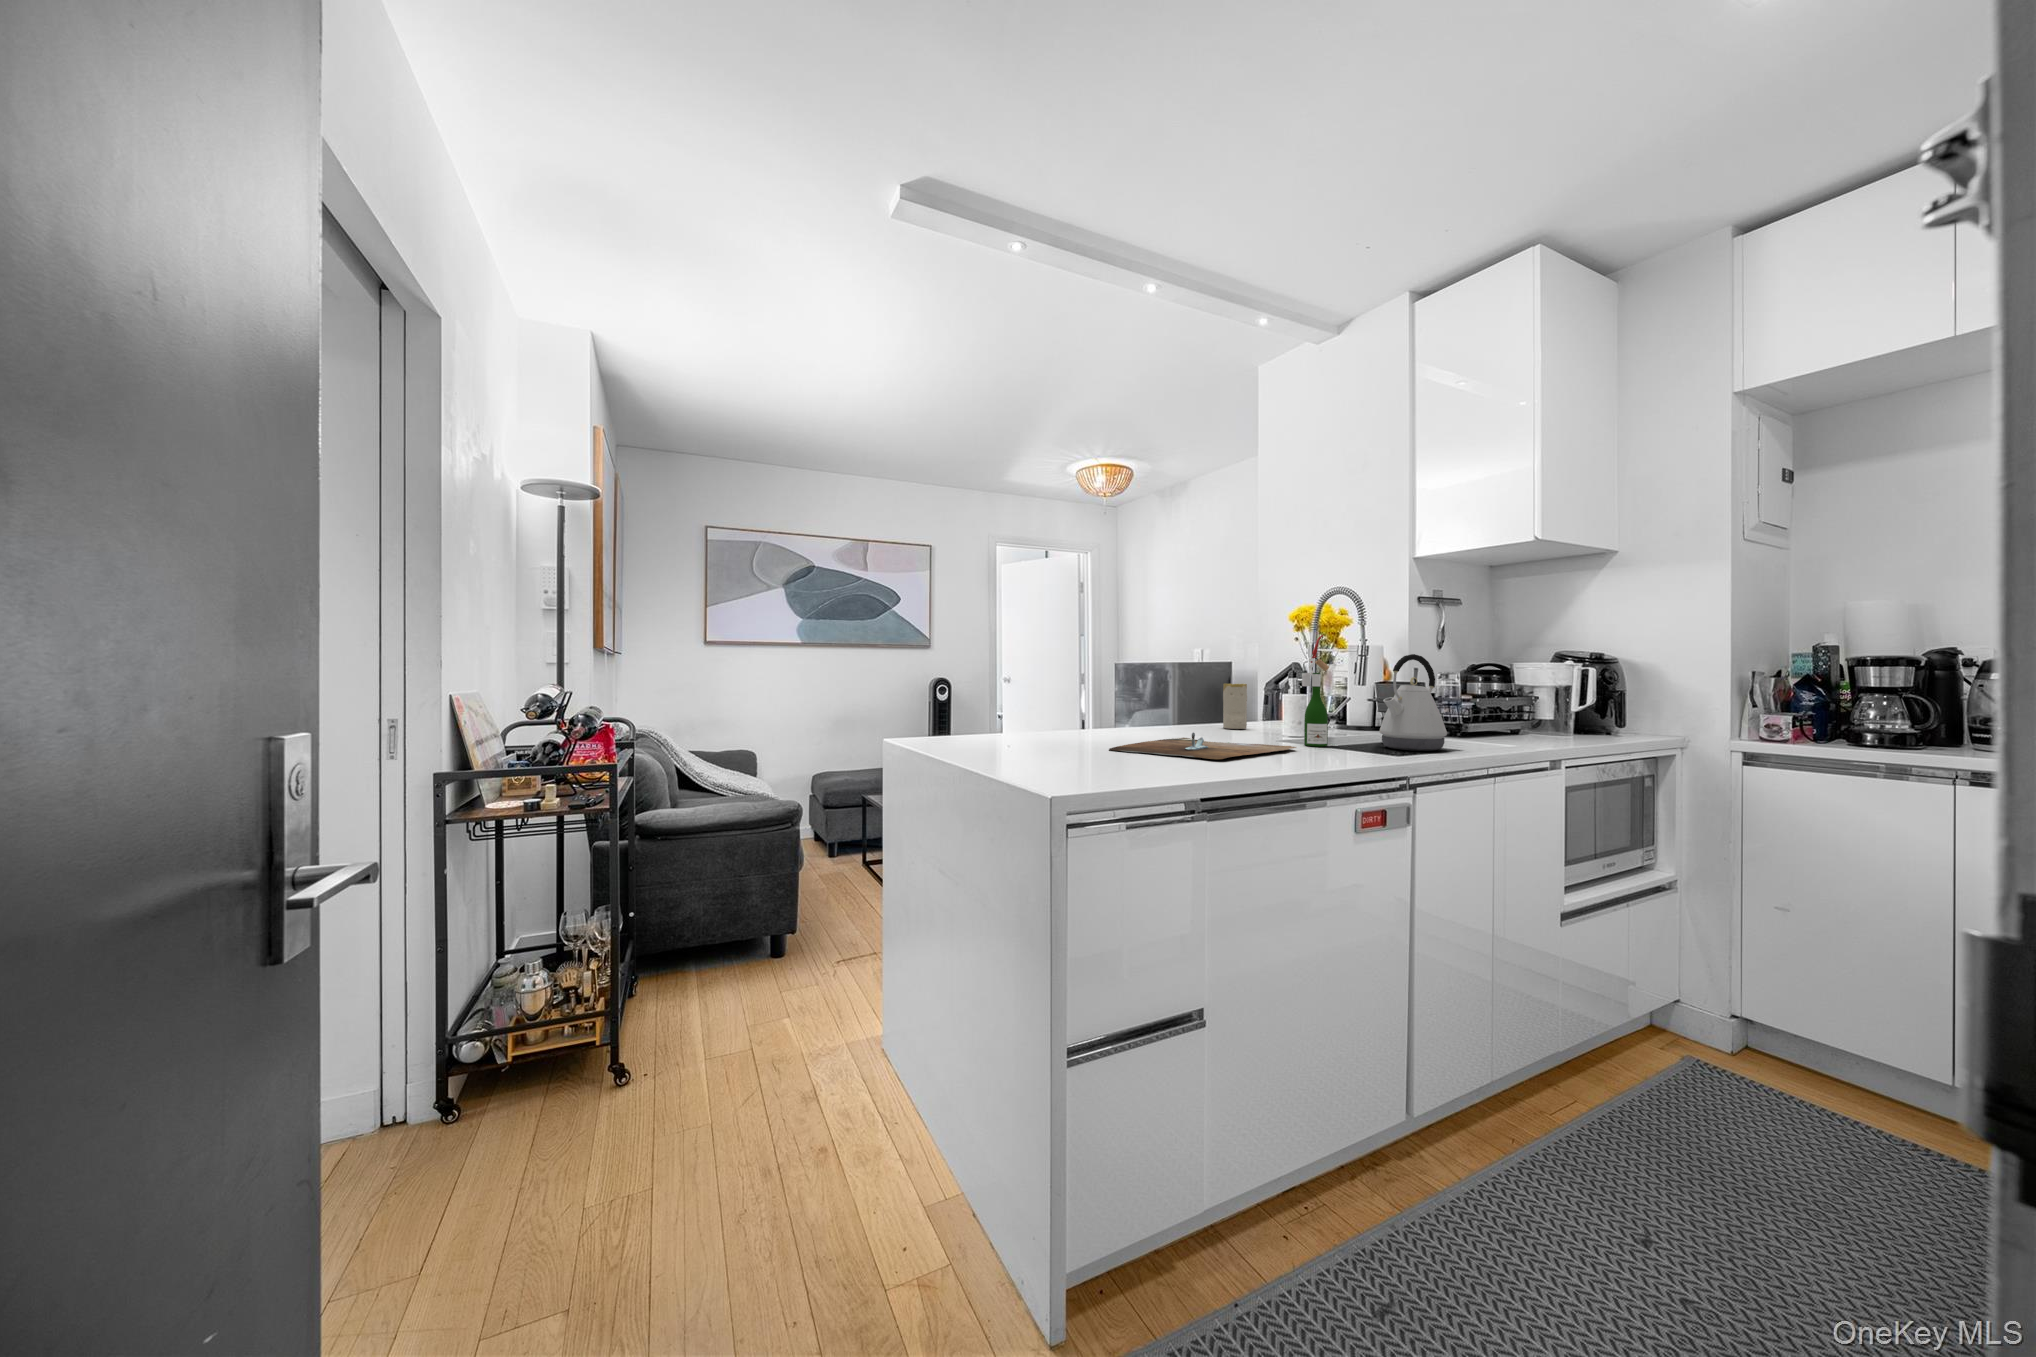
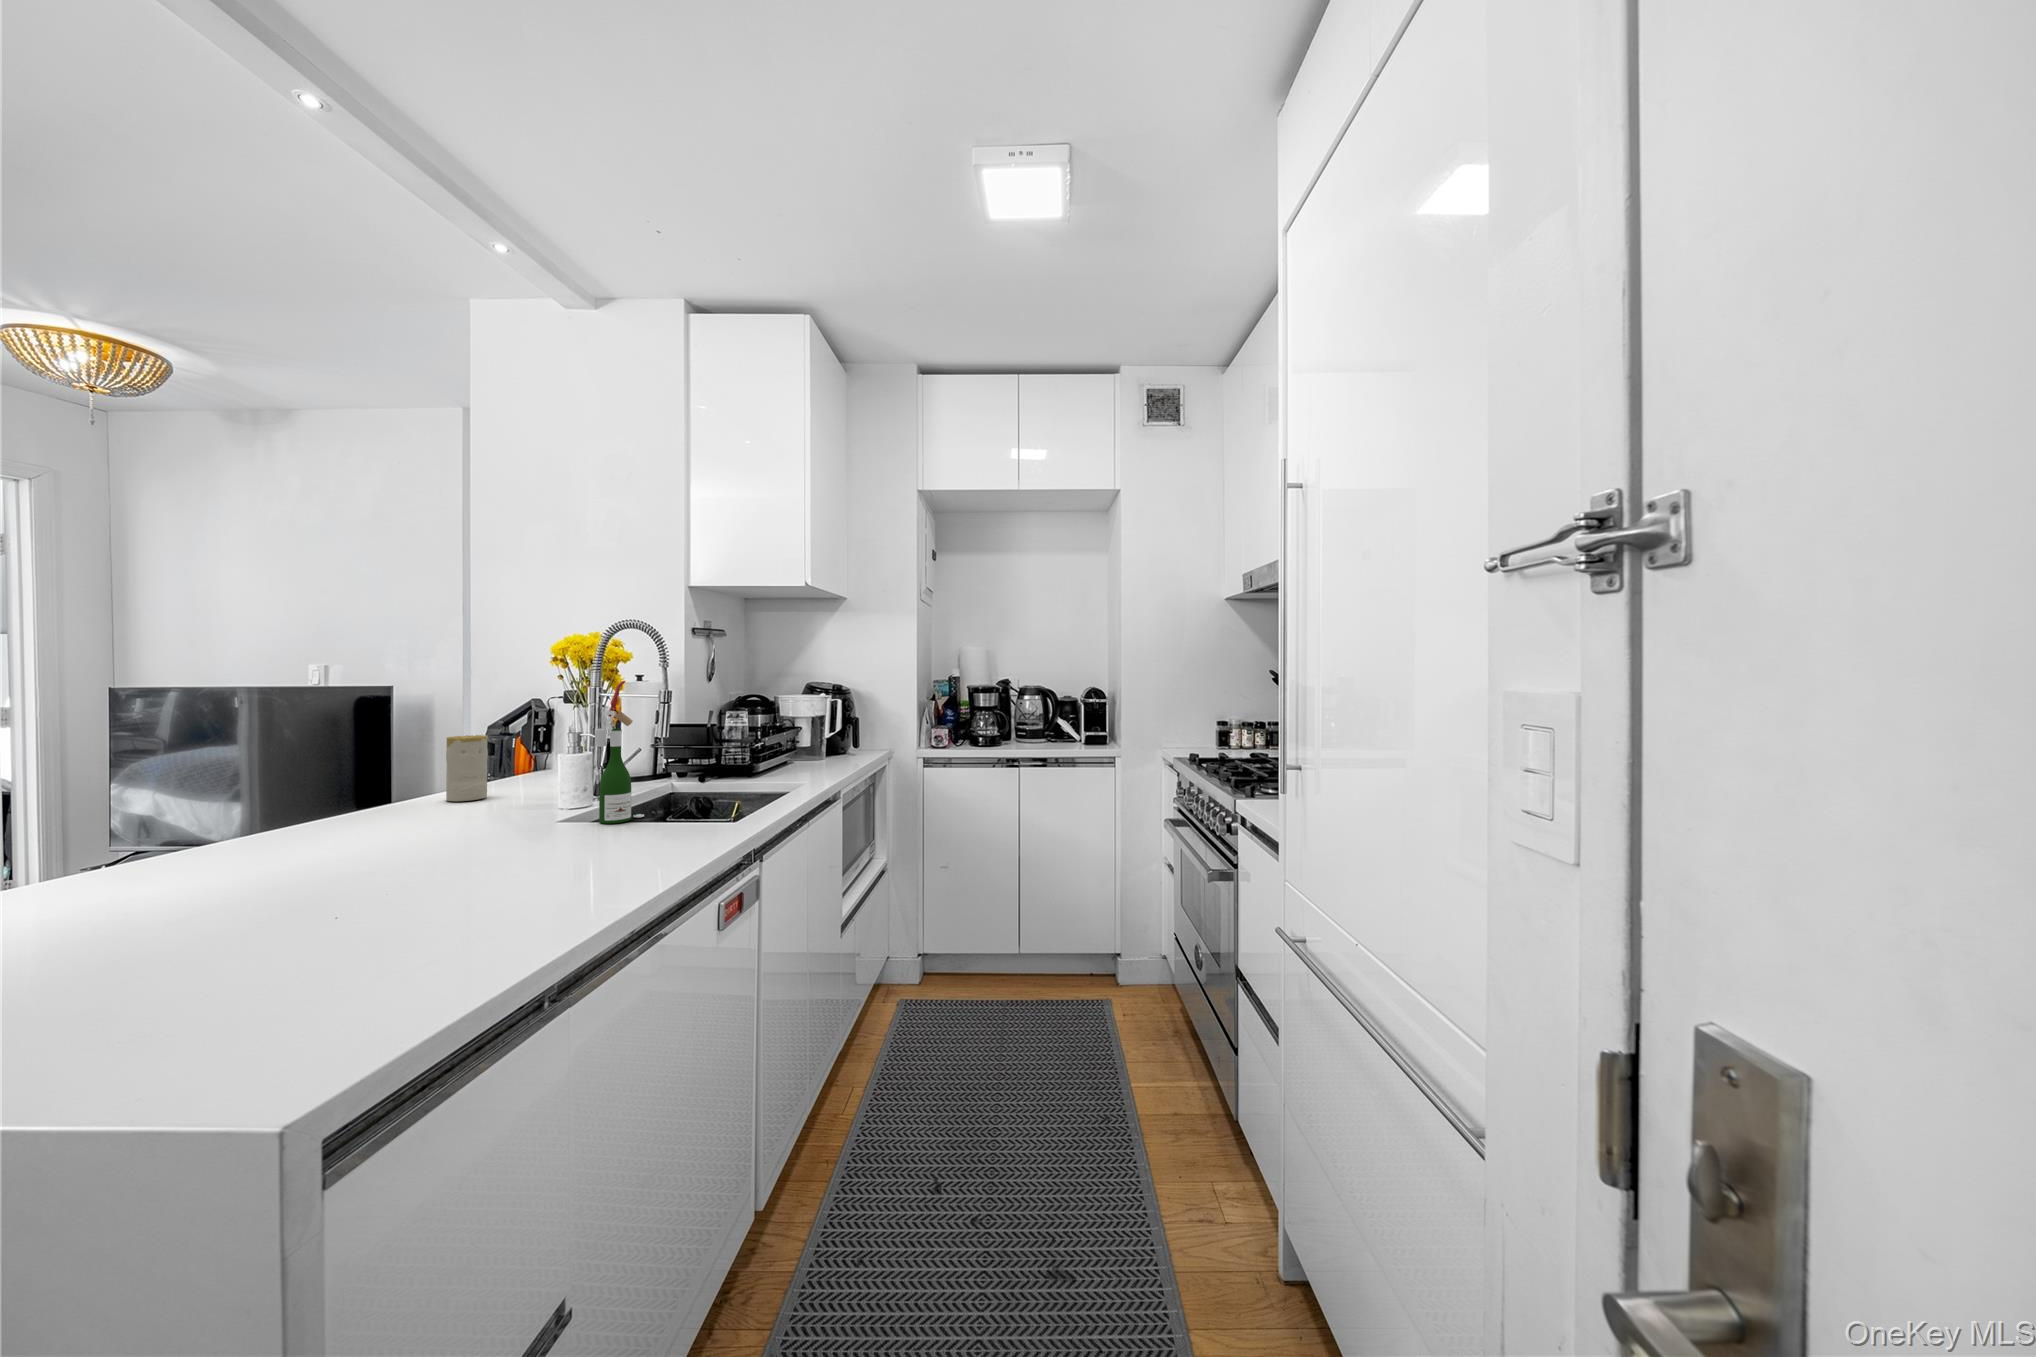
kettle: present [1380,654,1447,751] -> none [690,702,761,810]
cutting board: present [1109,732,1296,759] -> none [223,832,600,922]

